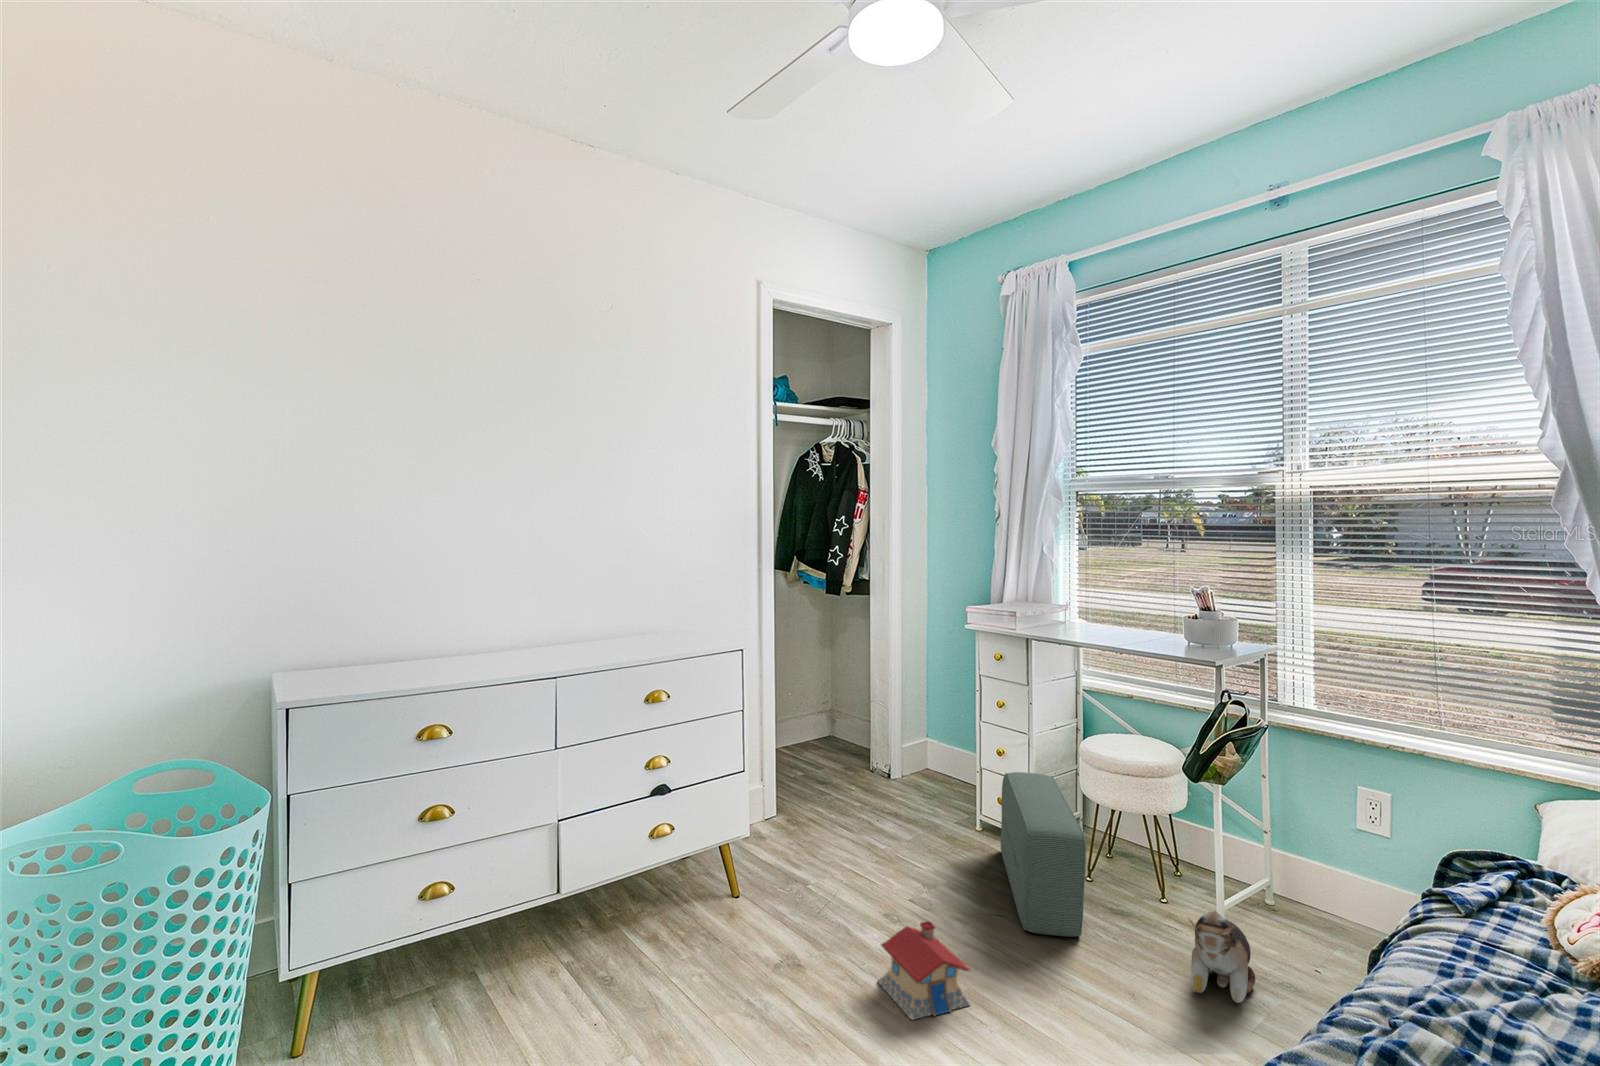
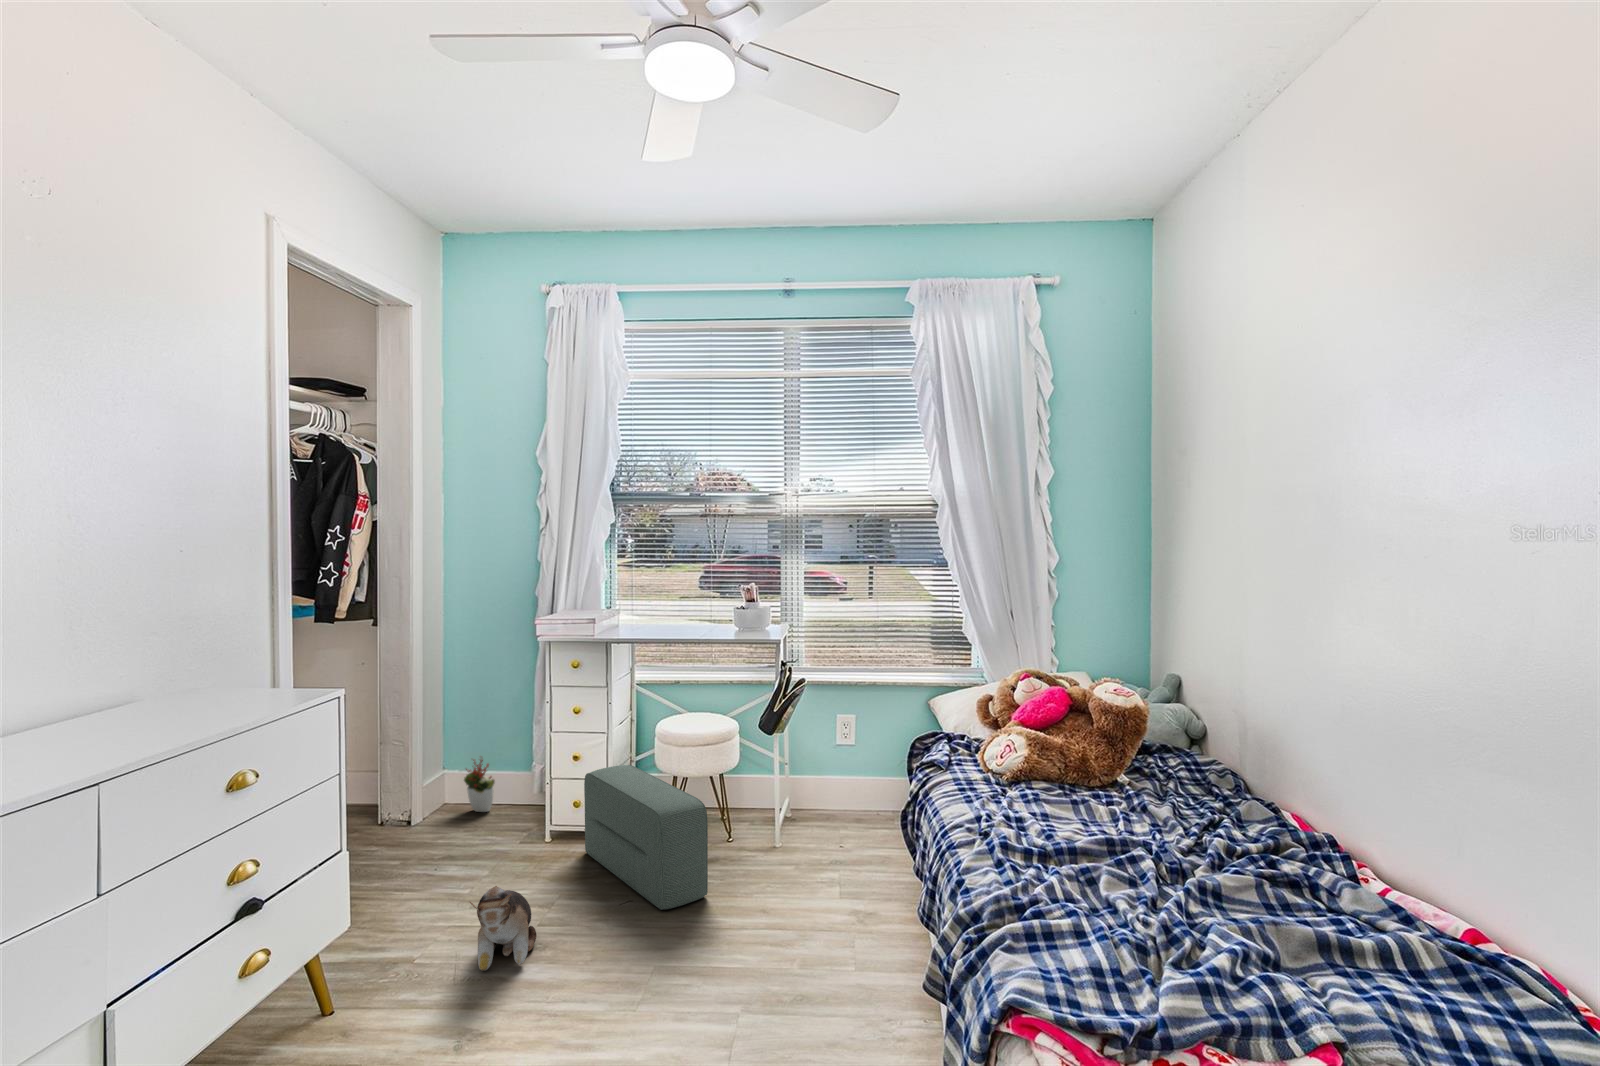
decorative plant: none [933,734,958,787] -> present [464,759,494,812]
plush toy: present [1188,911,1255,1003] -> present [470,886,537,971]
toy house: present [878,921,970,1019] -> none [573,929,670,1029]

